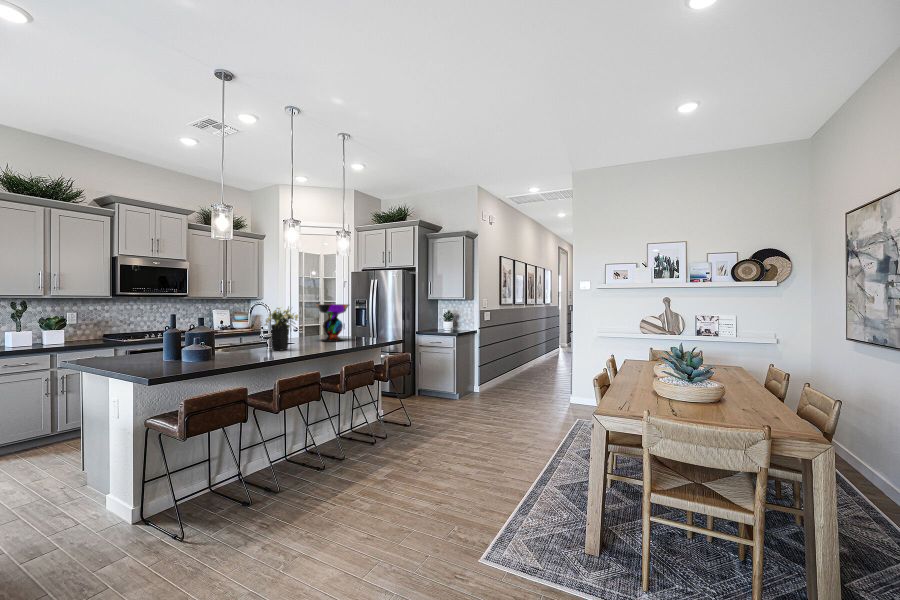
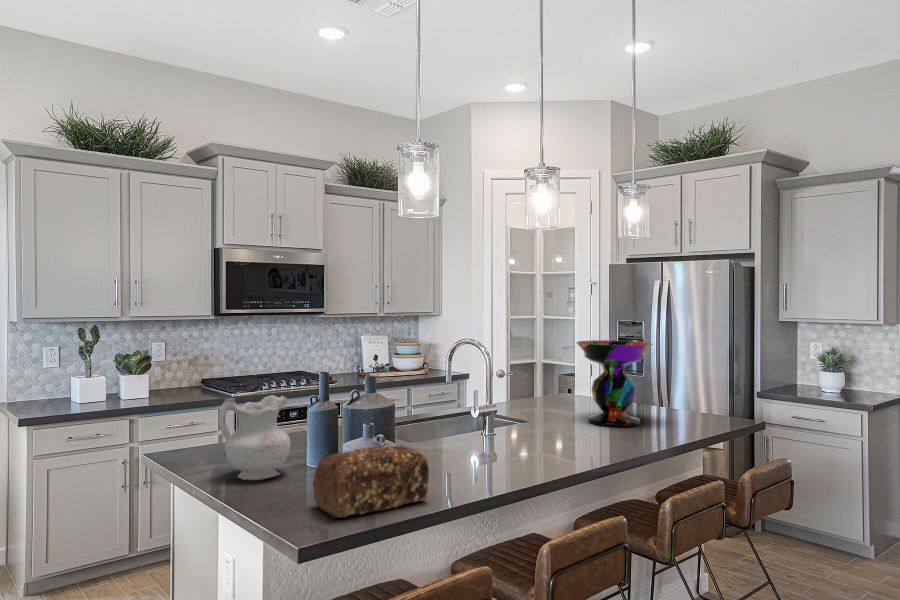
flower arrangement: present [265,307,298,350] -> none [495,354,578,458]
ceramic pitcher: none [114,323,154,361] -> present [218,395,290,480]
bread loaf: none [163,340,221,367] -> present [313,446,429,518]

